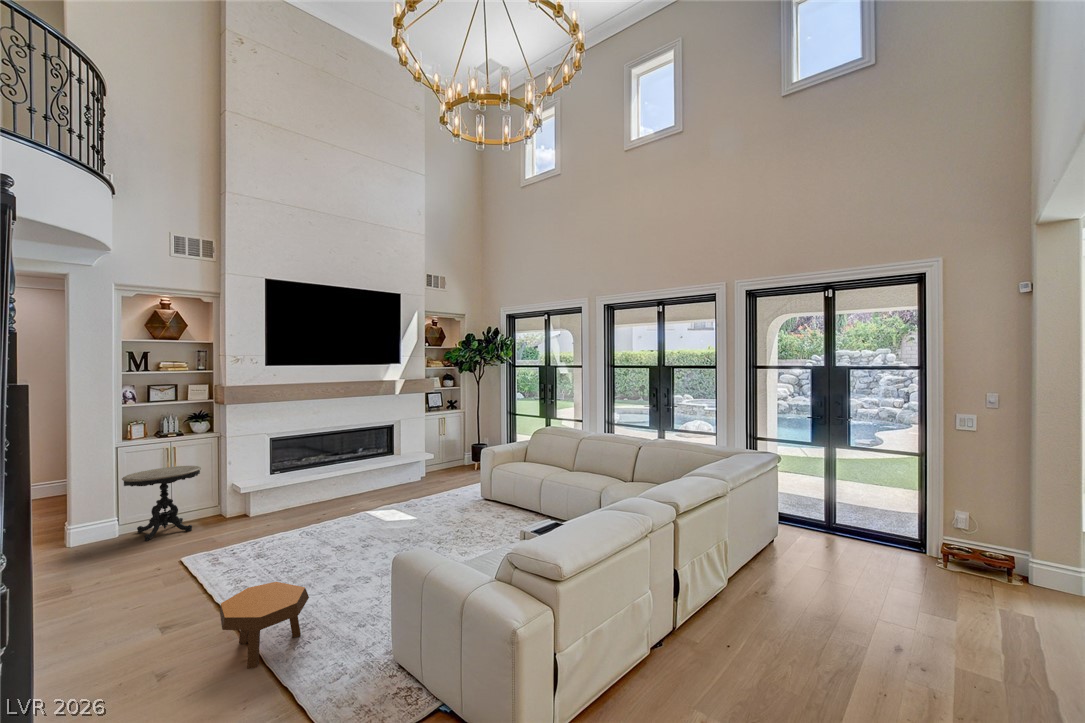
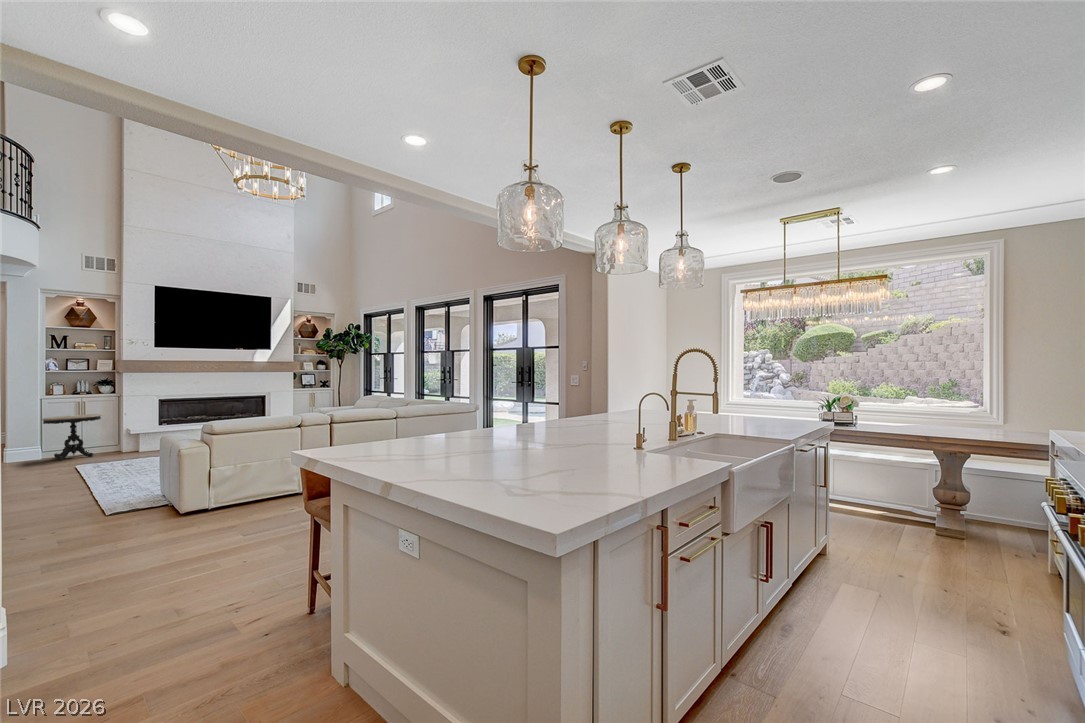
footstool: present [220,582,309,669] -> none [71,458,131,493]

